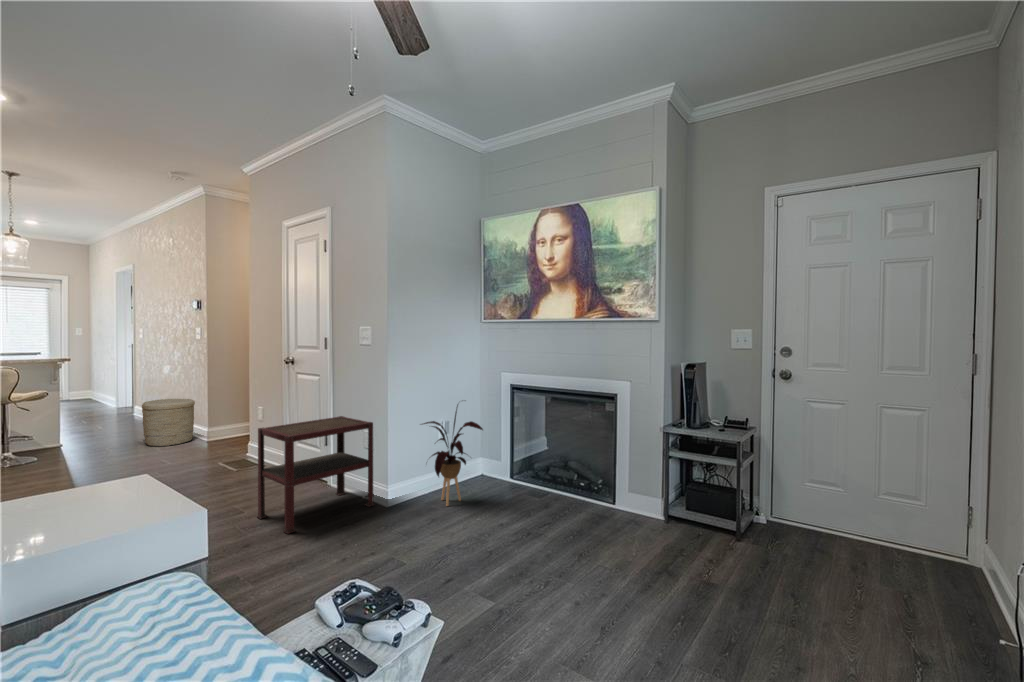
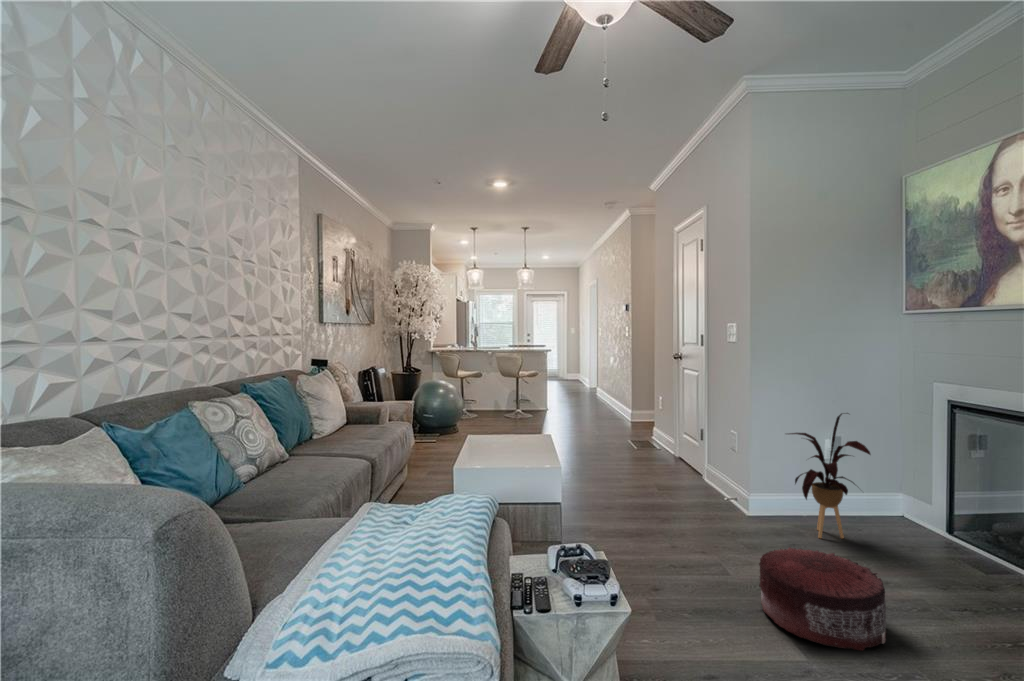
woven basket: present [142,399,195,446] -> none [588,384,624,421]
side table: present [257,416,374,534] -> none [628,413,735,511]
pouf: none [442,511,528,587] -> present [759,547,887,651]

